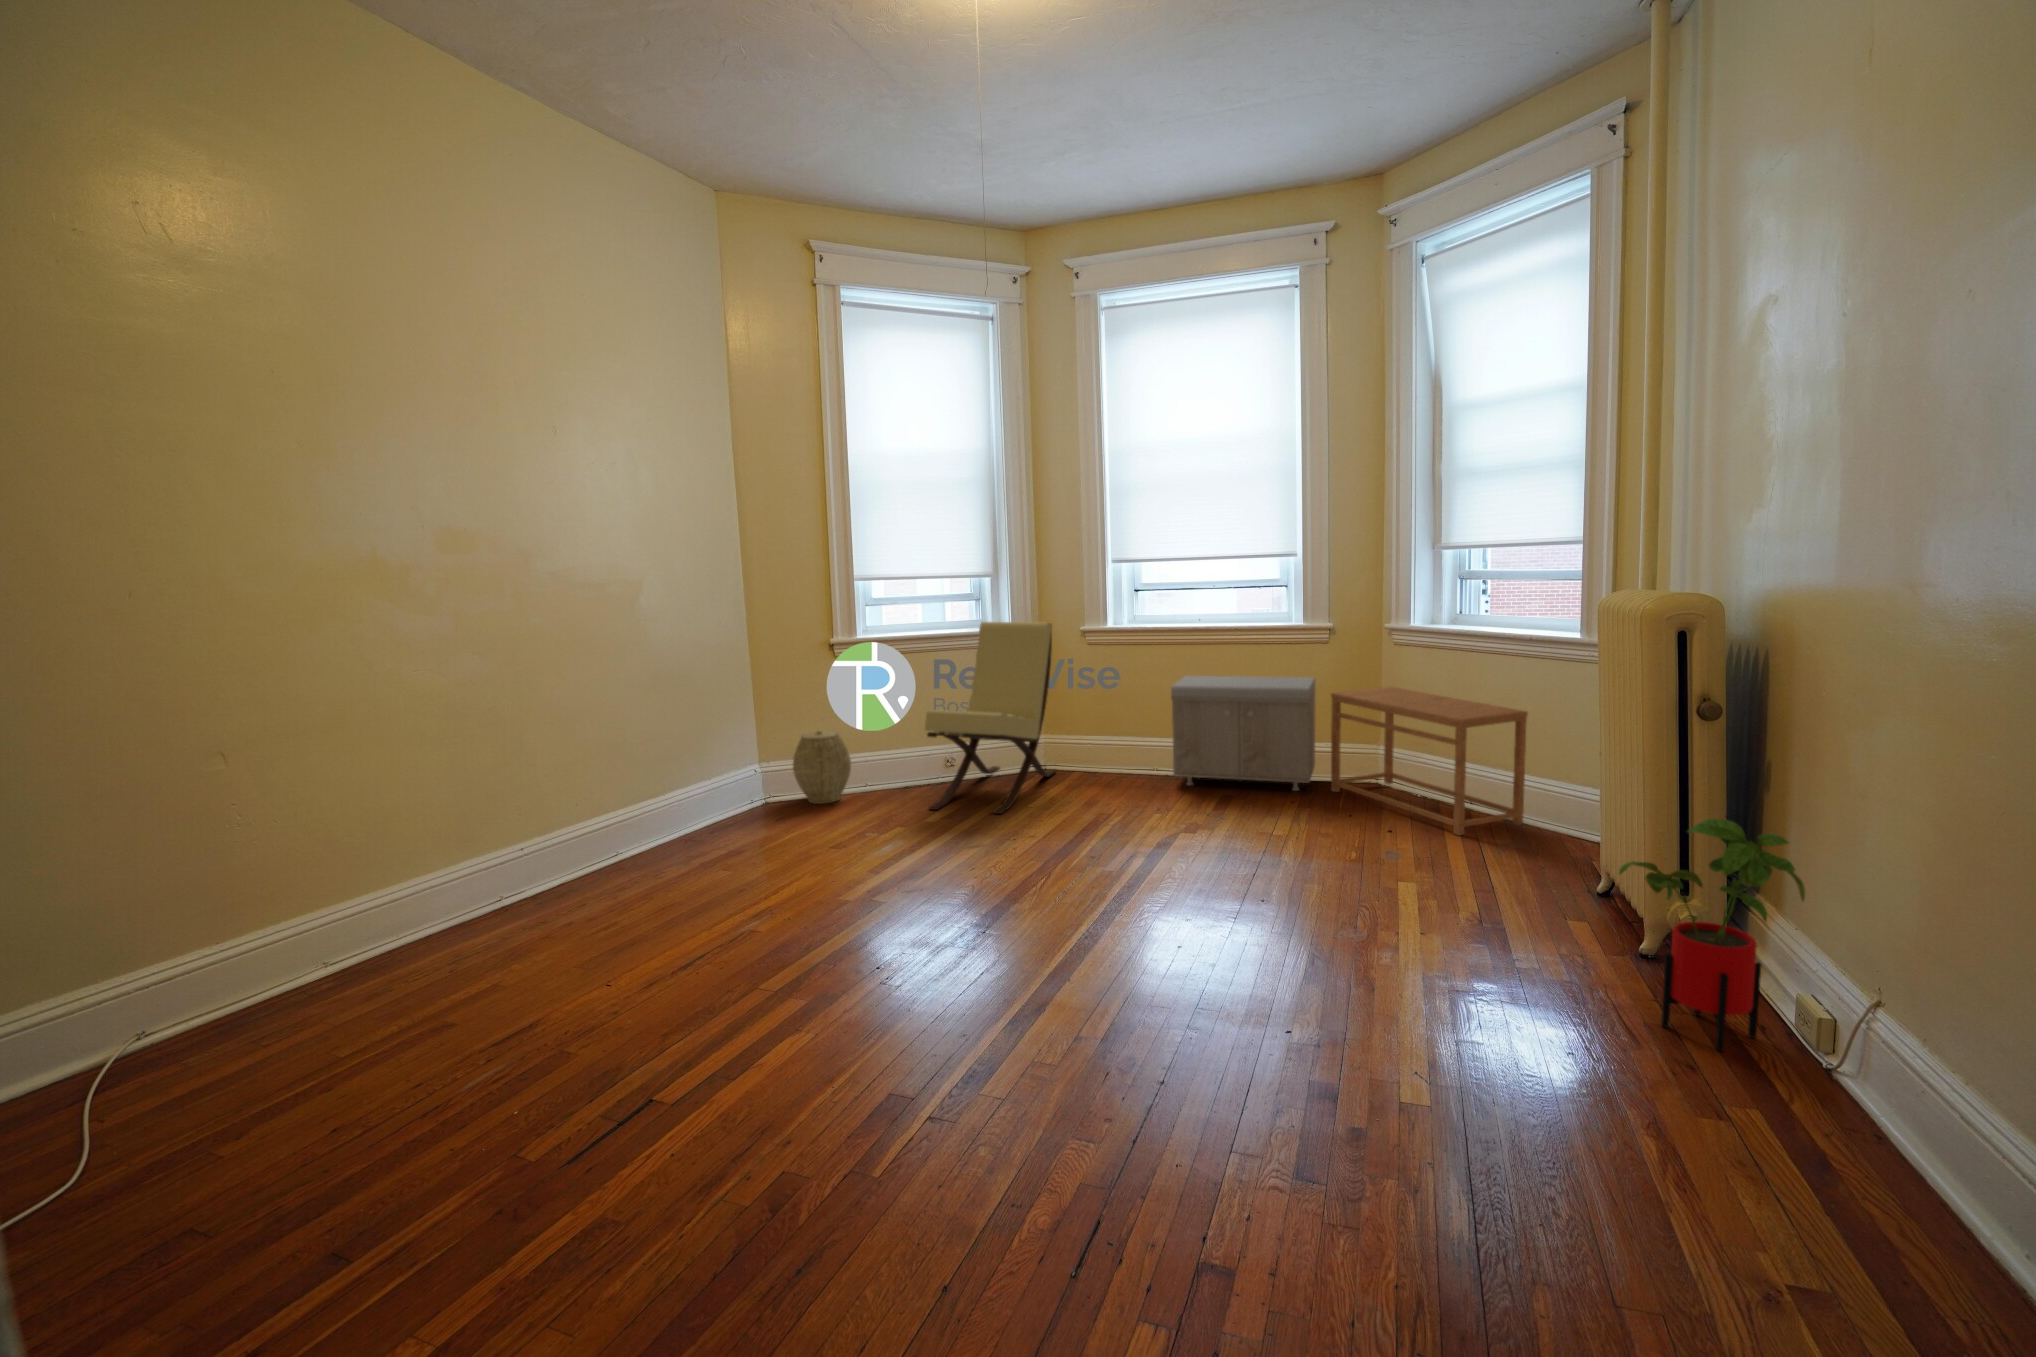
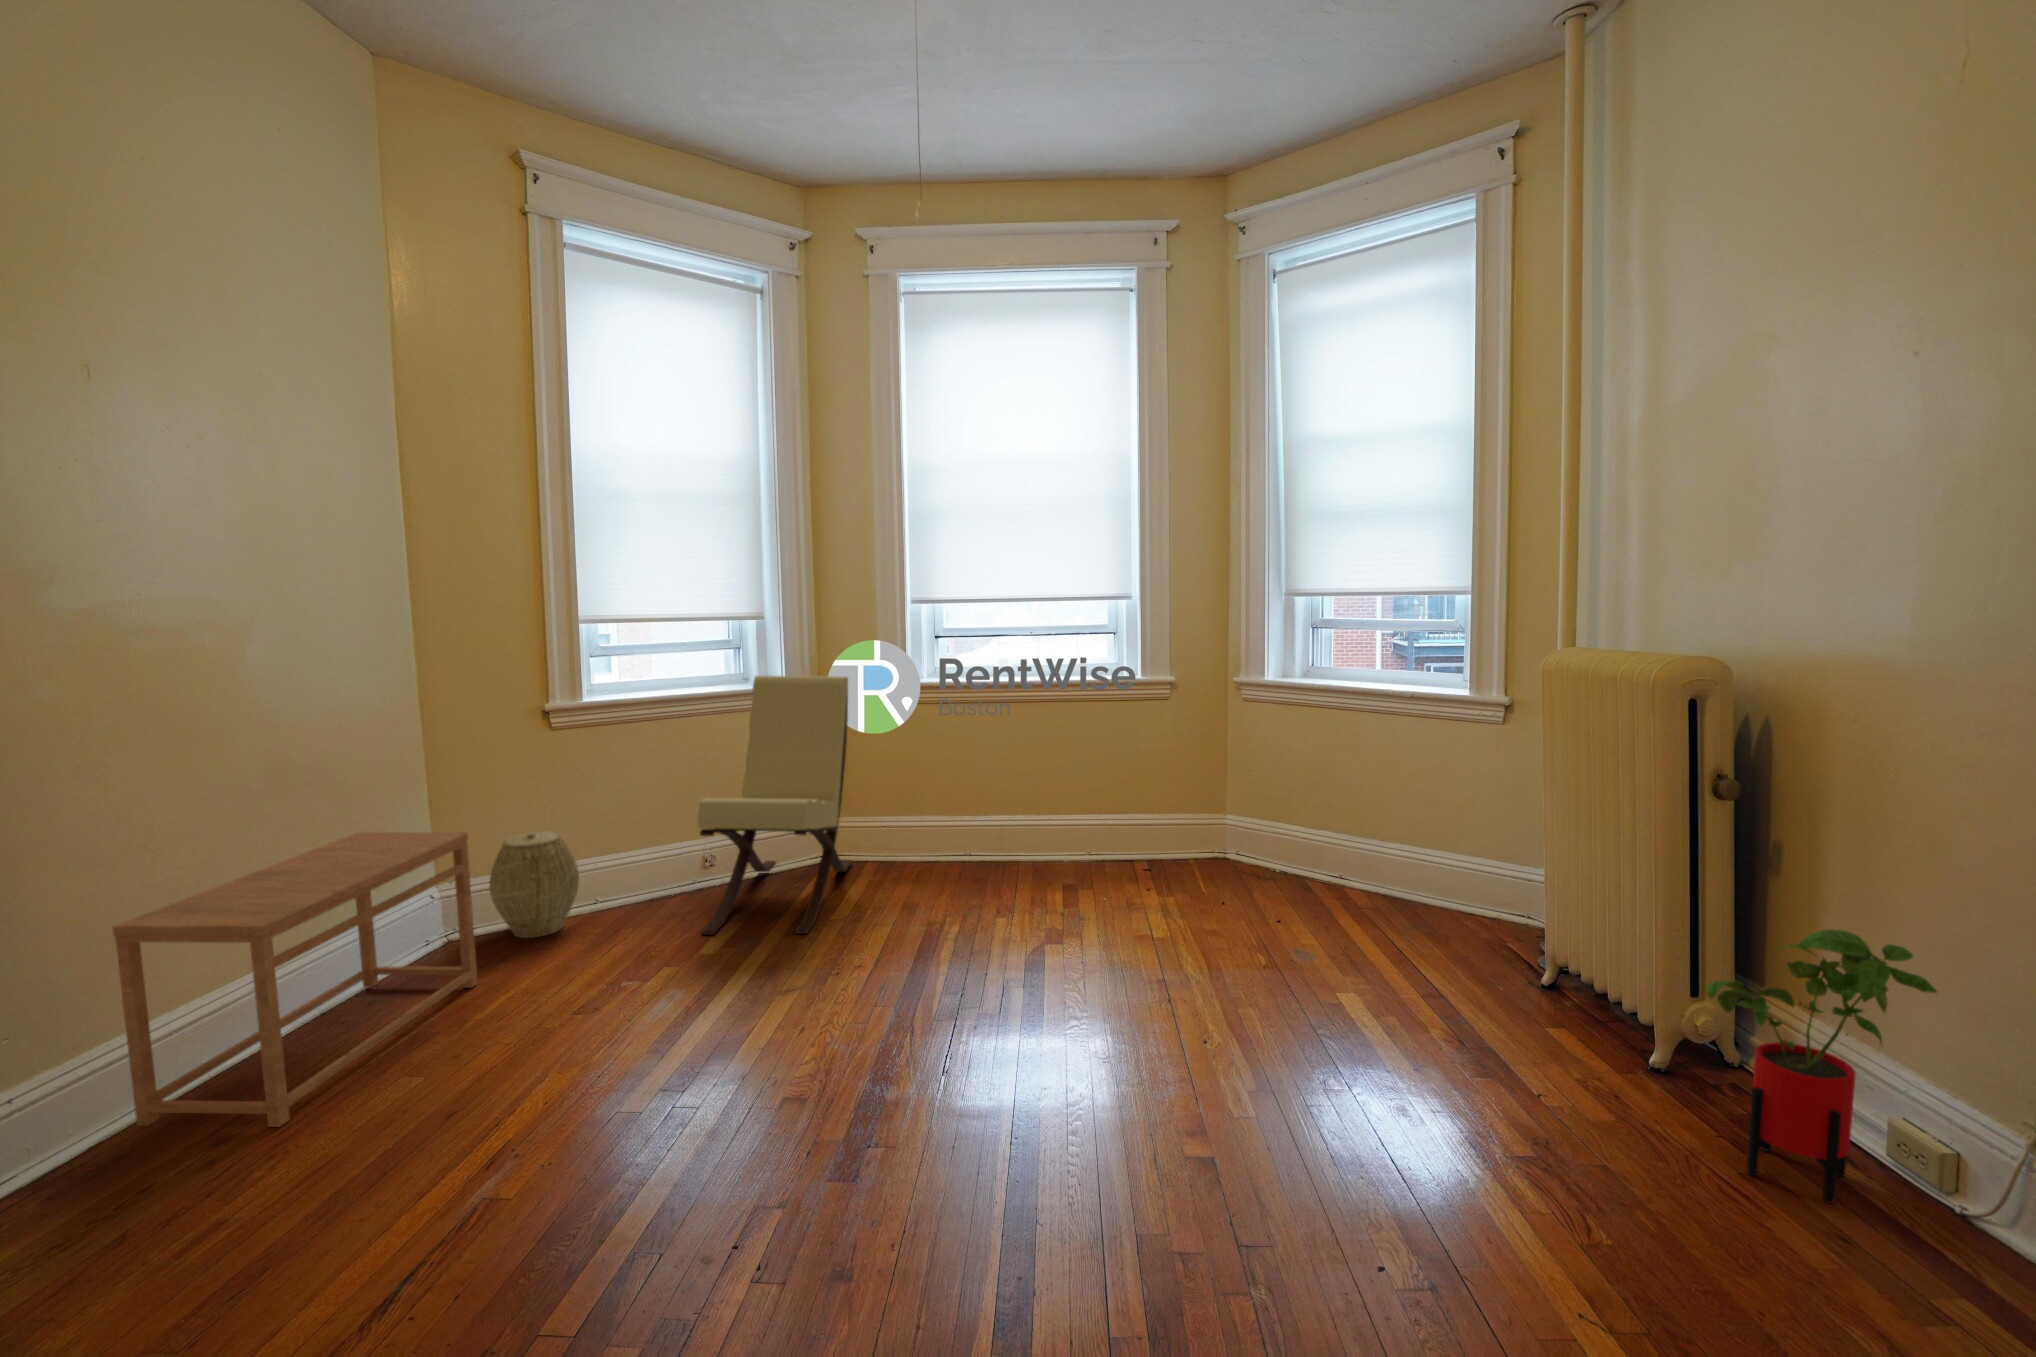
storage bench: present [1171,676,1315,791] -> none [1004,738,1167,872]
side table: present [1331,687,1528,836] -> present [113,832,478,1127]

